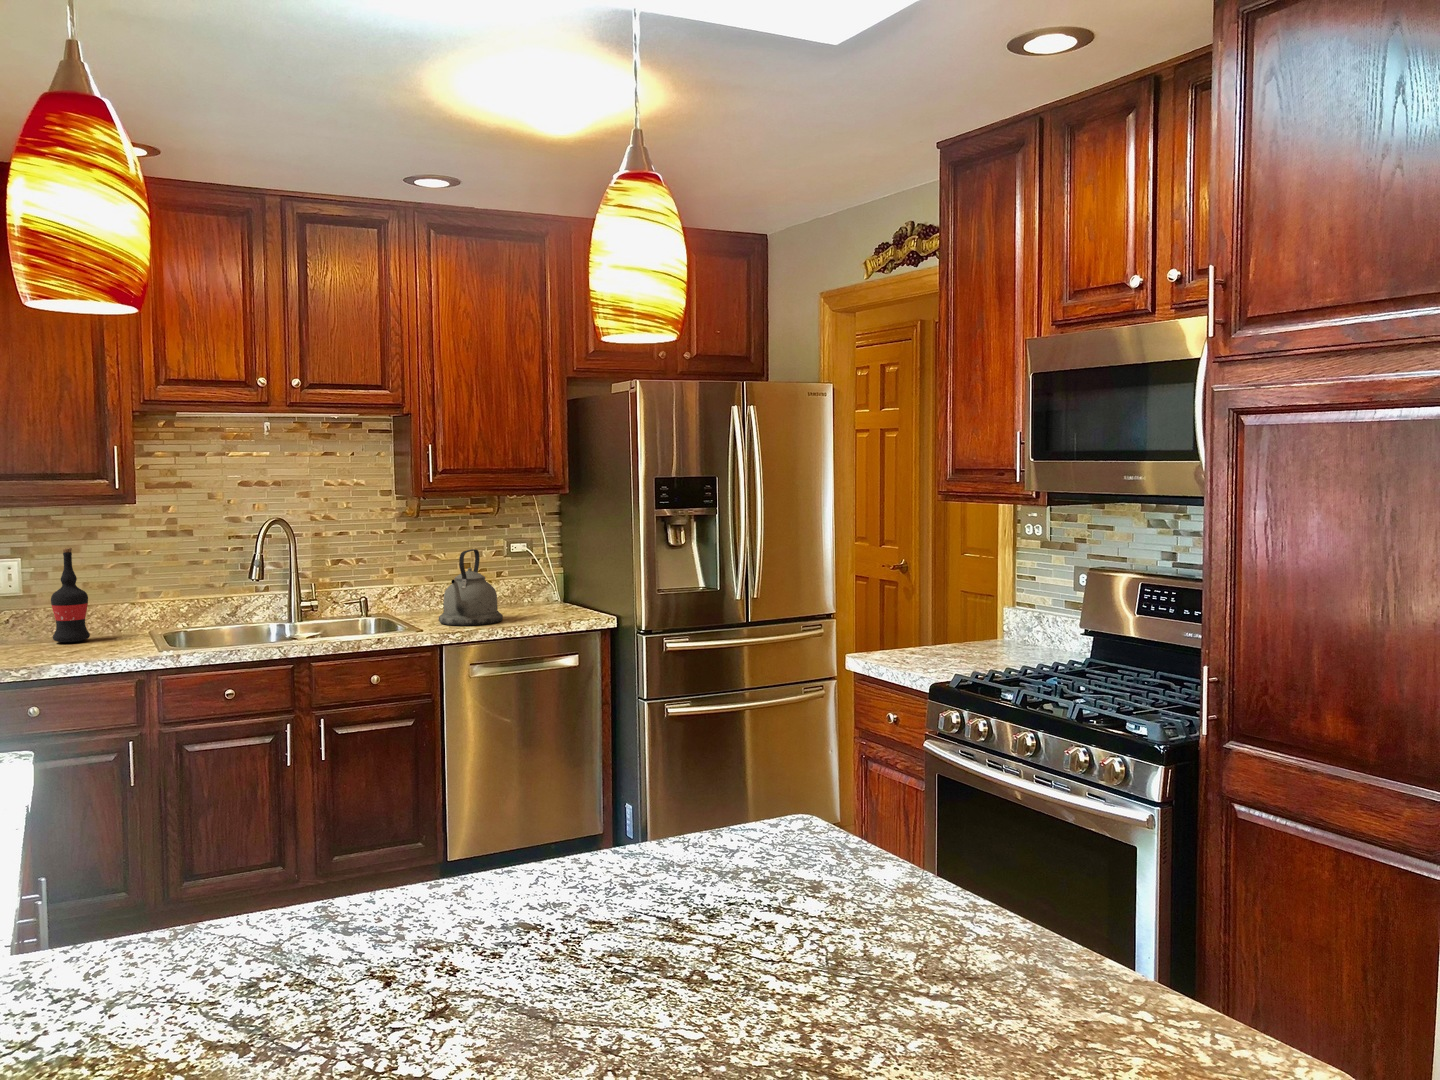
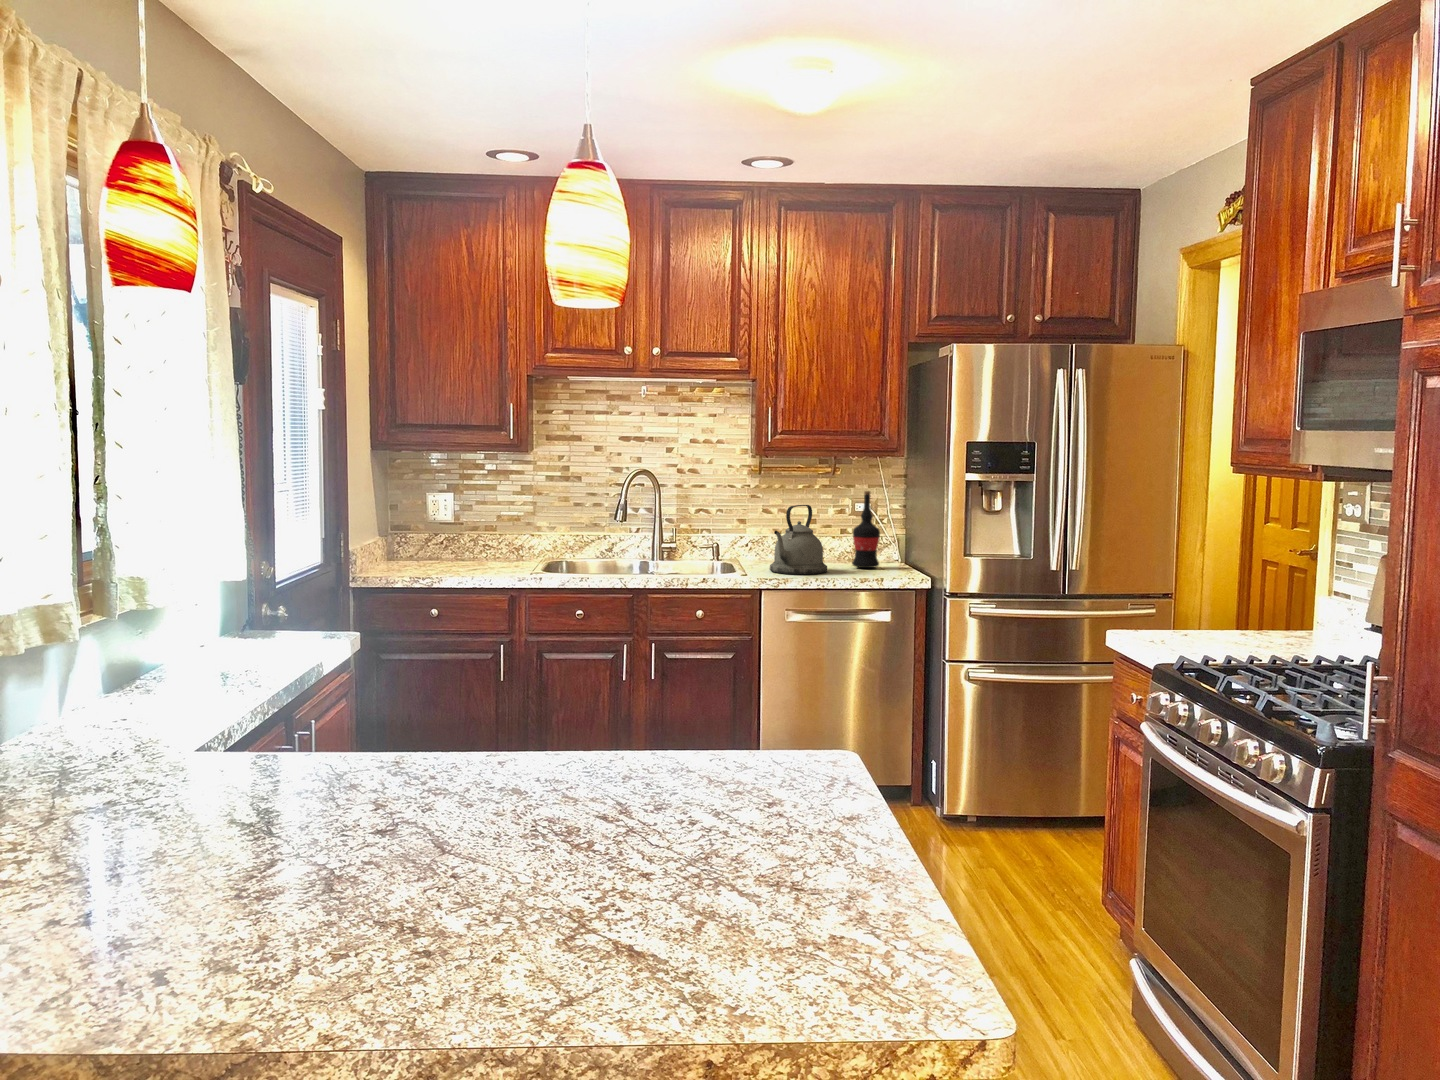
wine bottle: present [51,548,90,642] -> present [852,491,880,568]

